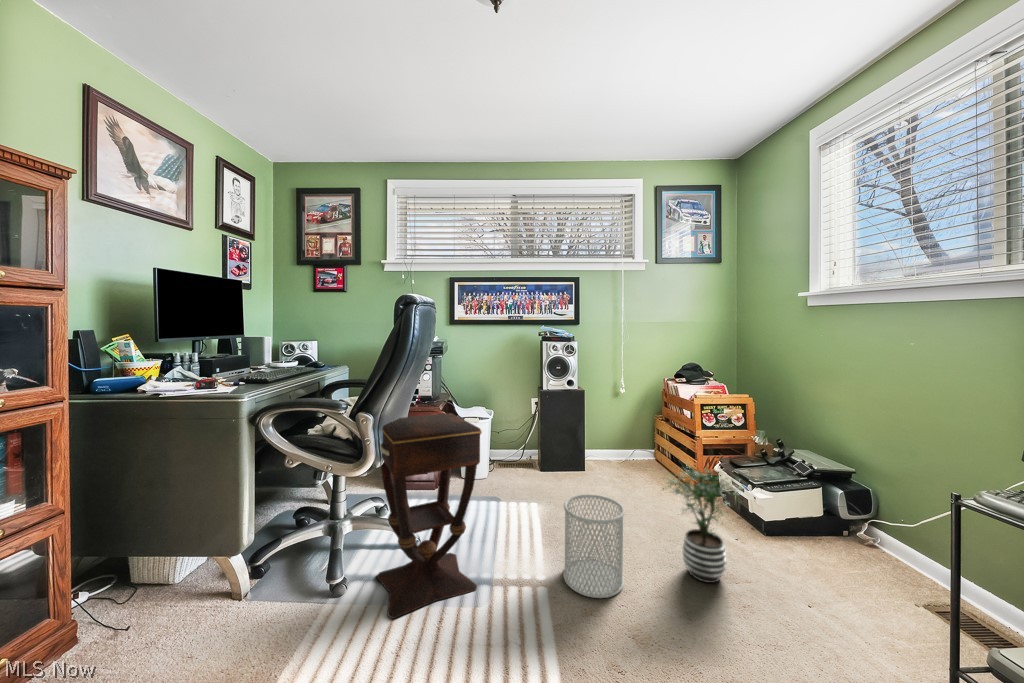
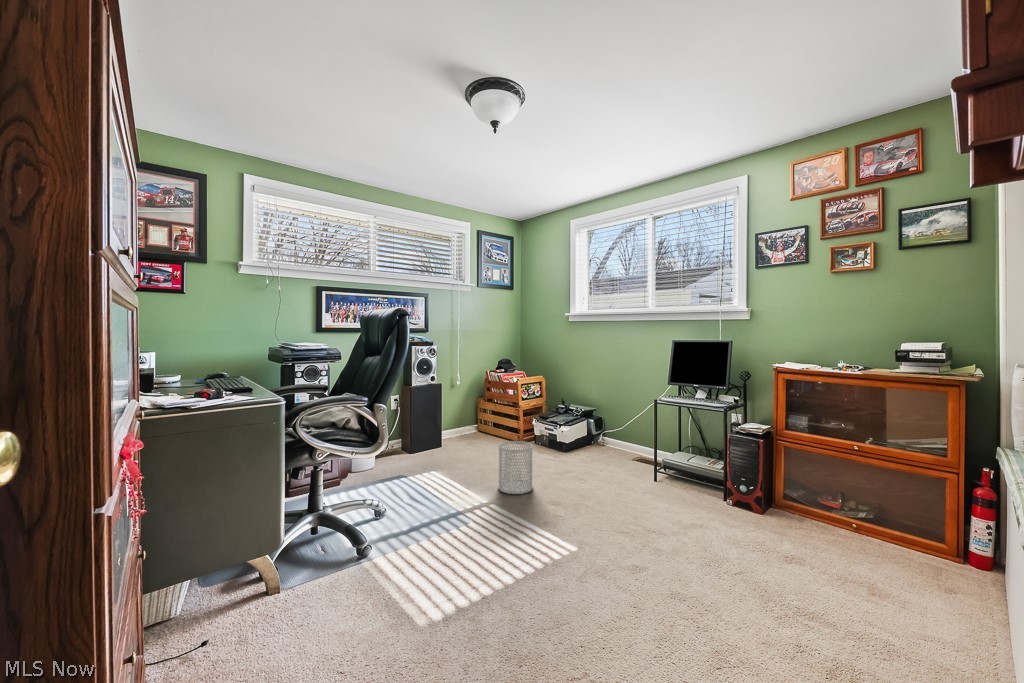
side table: present [377,413,482,618] -> none [390,403,470,535]
potted plant: present [663,465,743,583] -> none [535,414,577,474]

